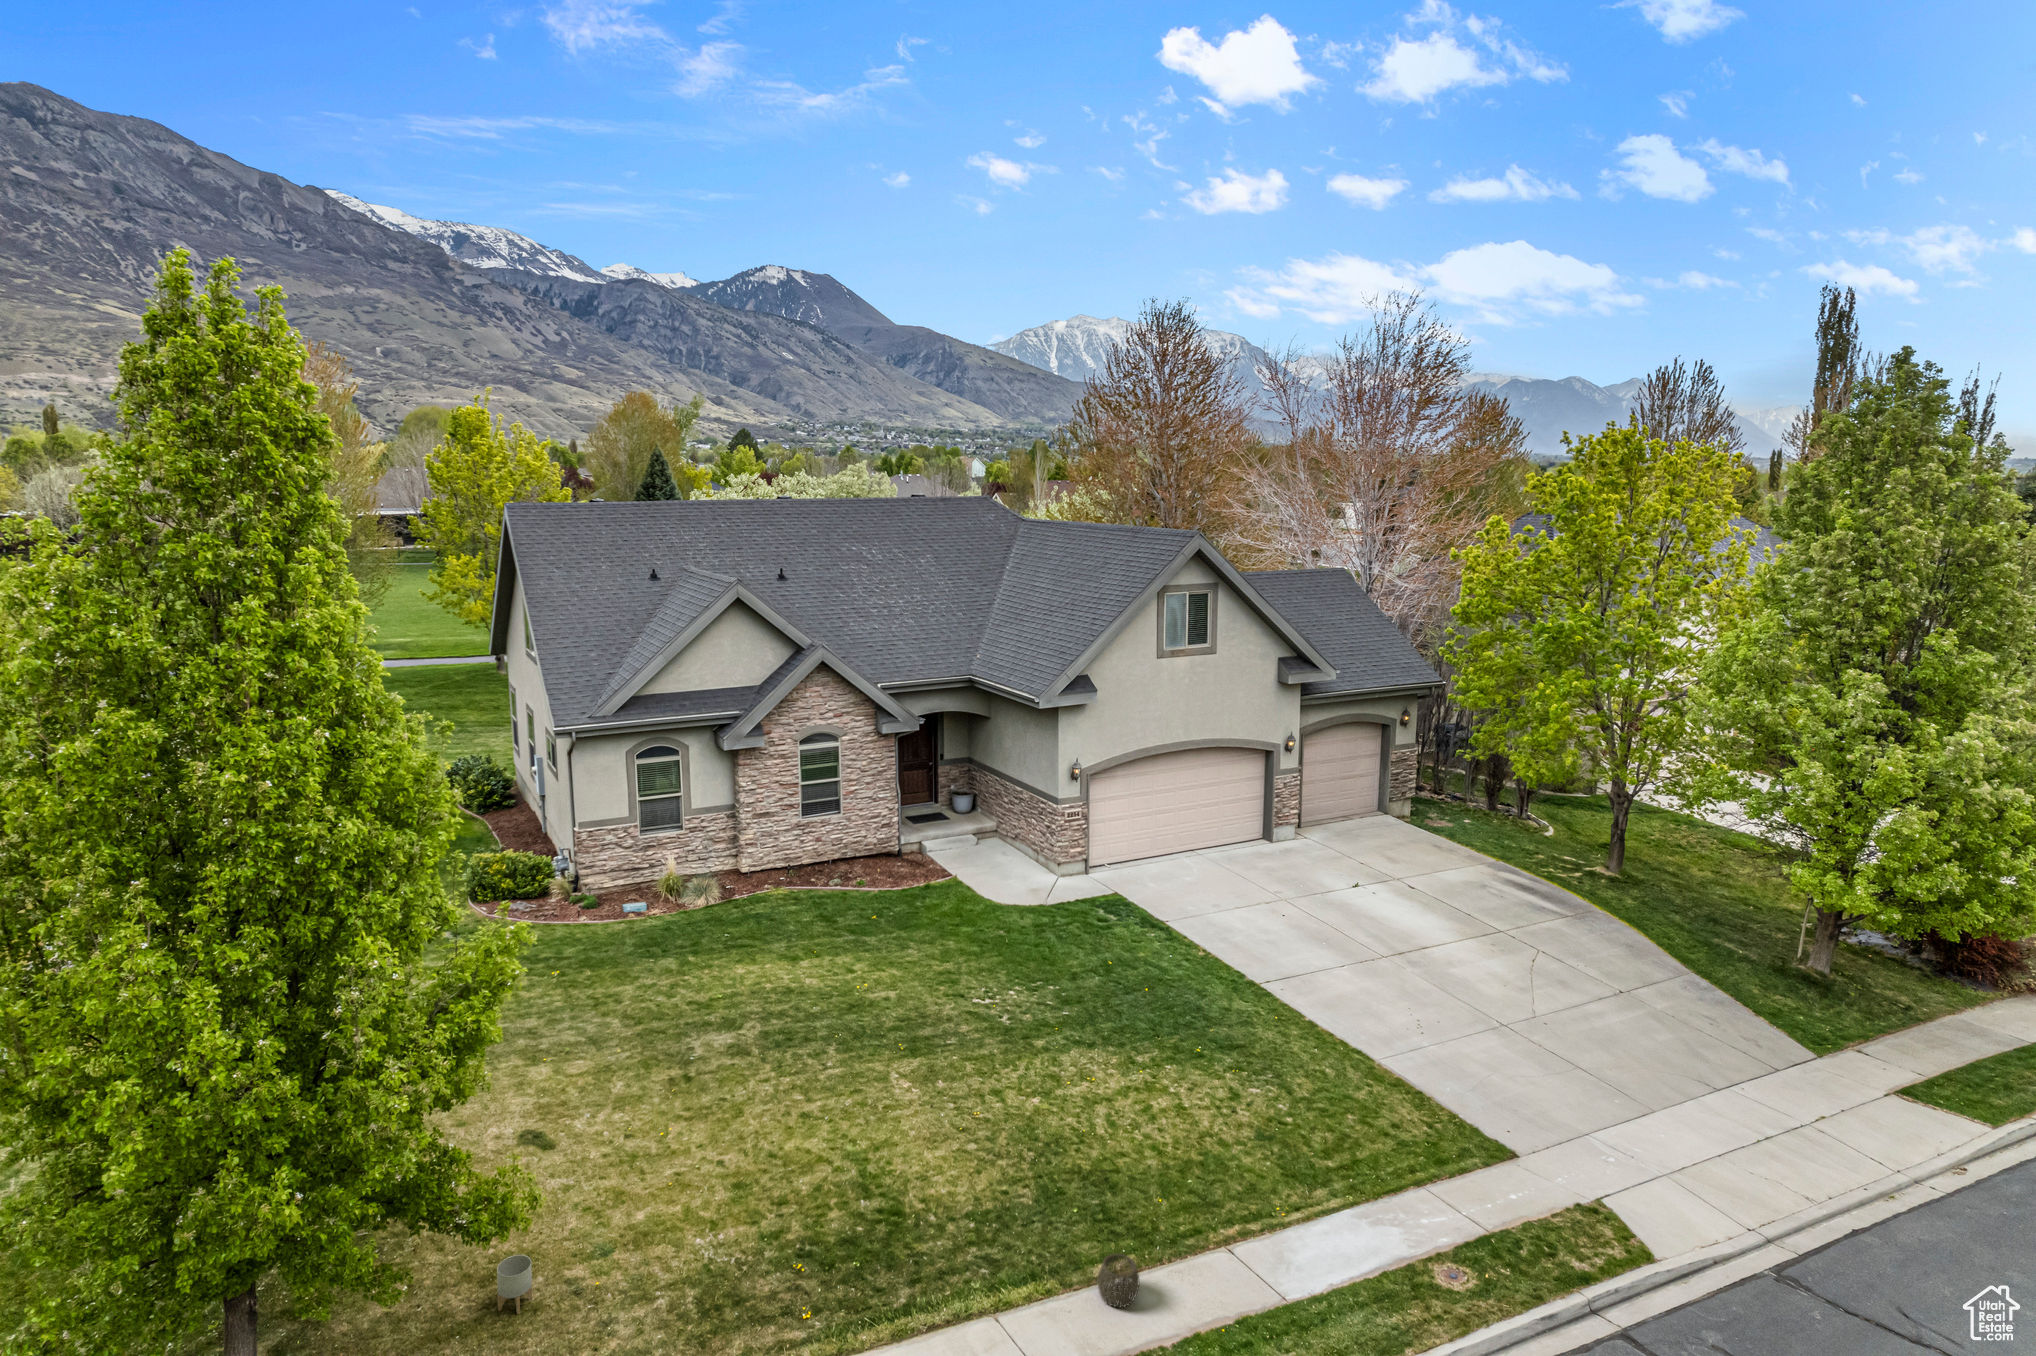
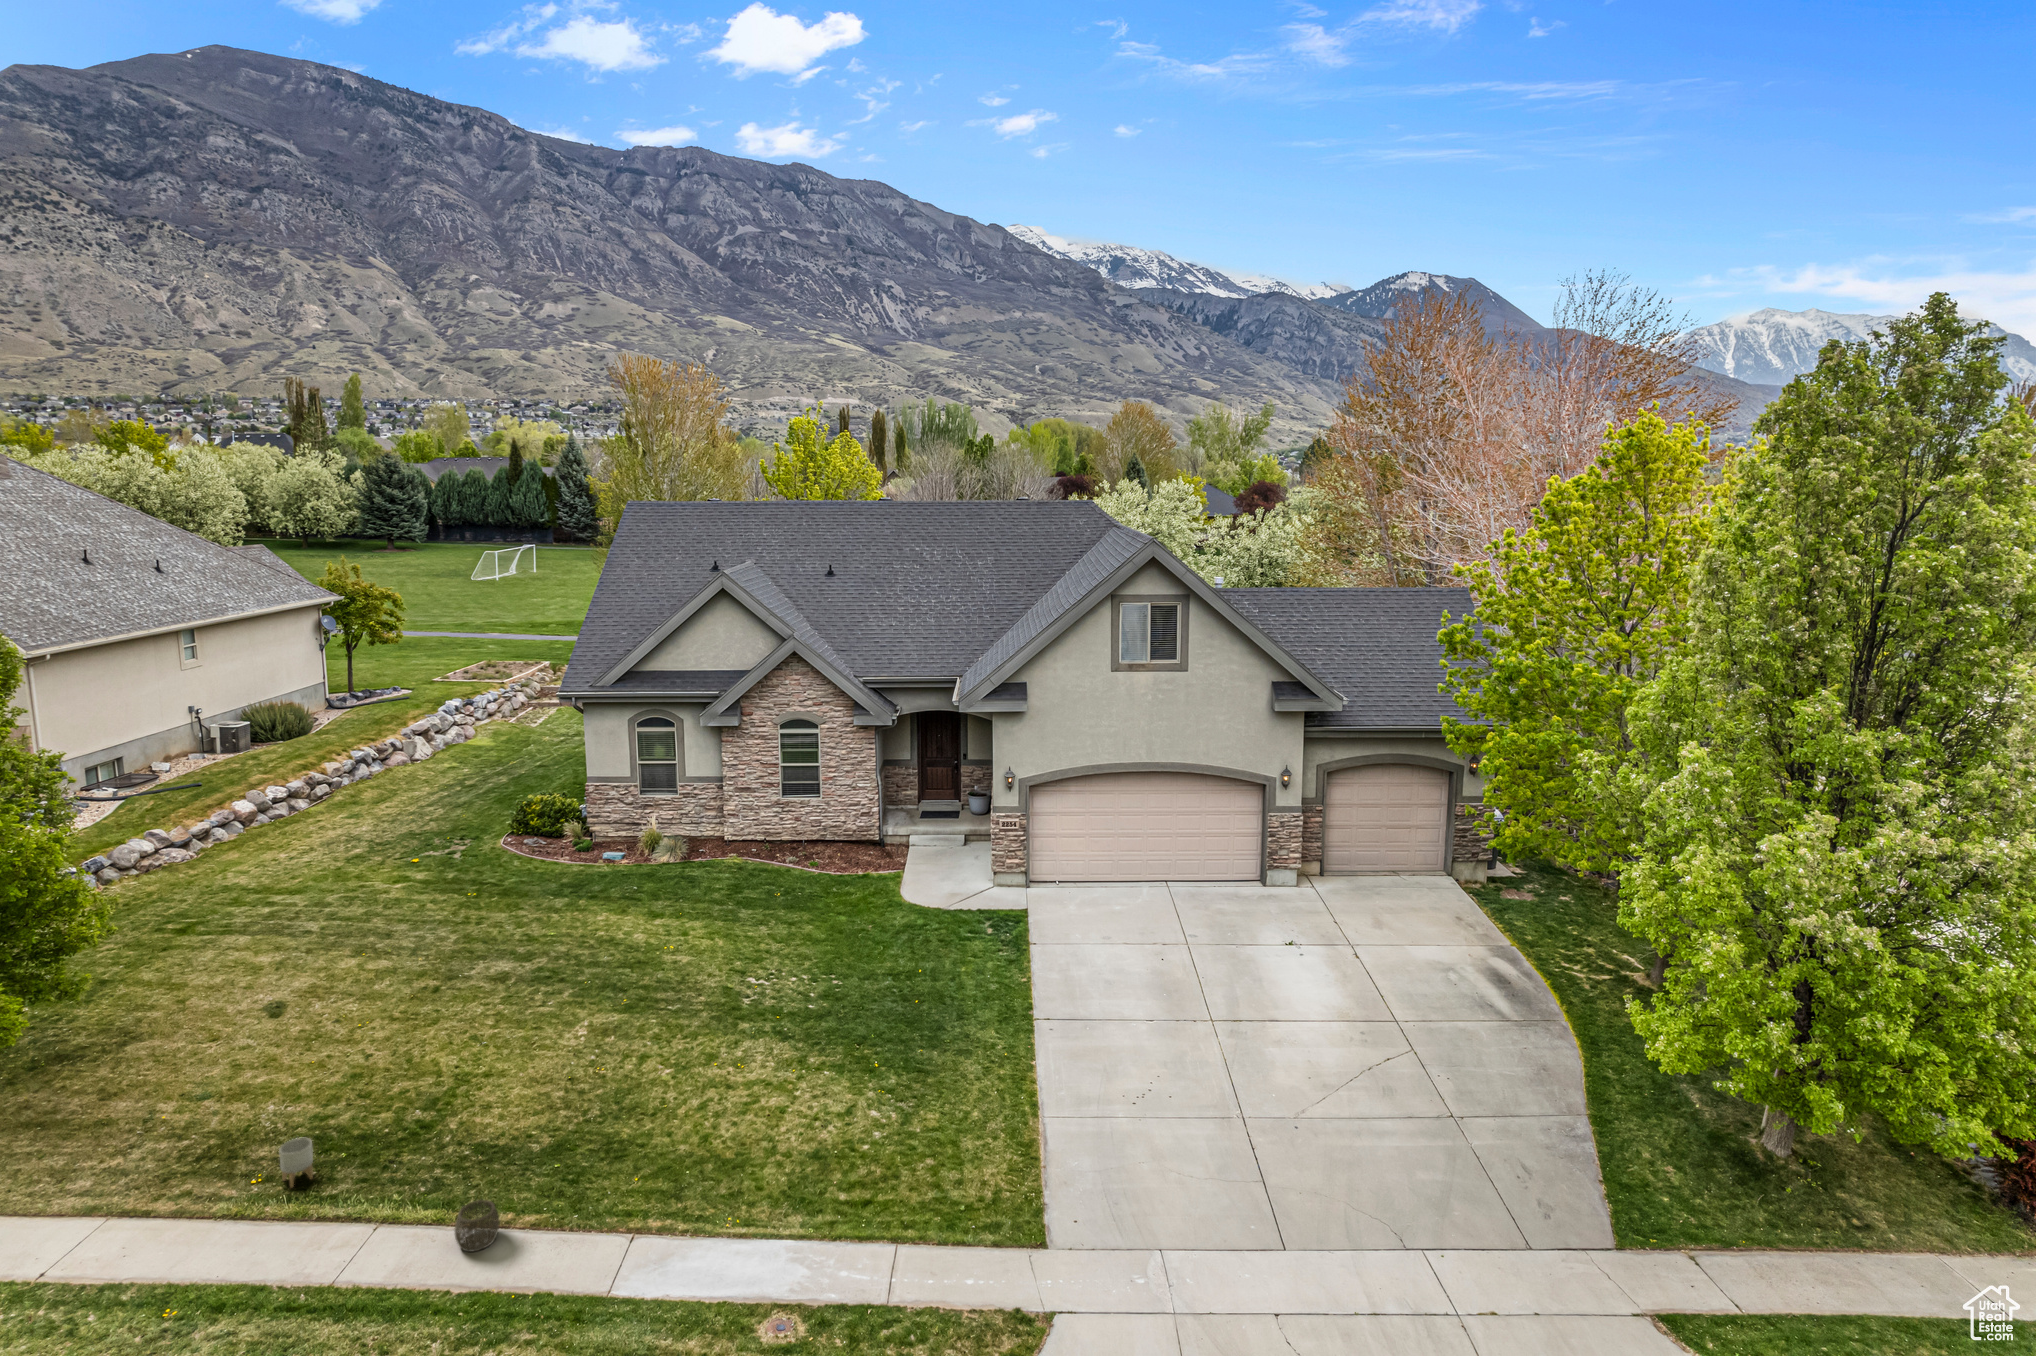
planter: present [497,1255,532,1314] -> present [279,1138,313,1188]

